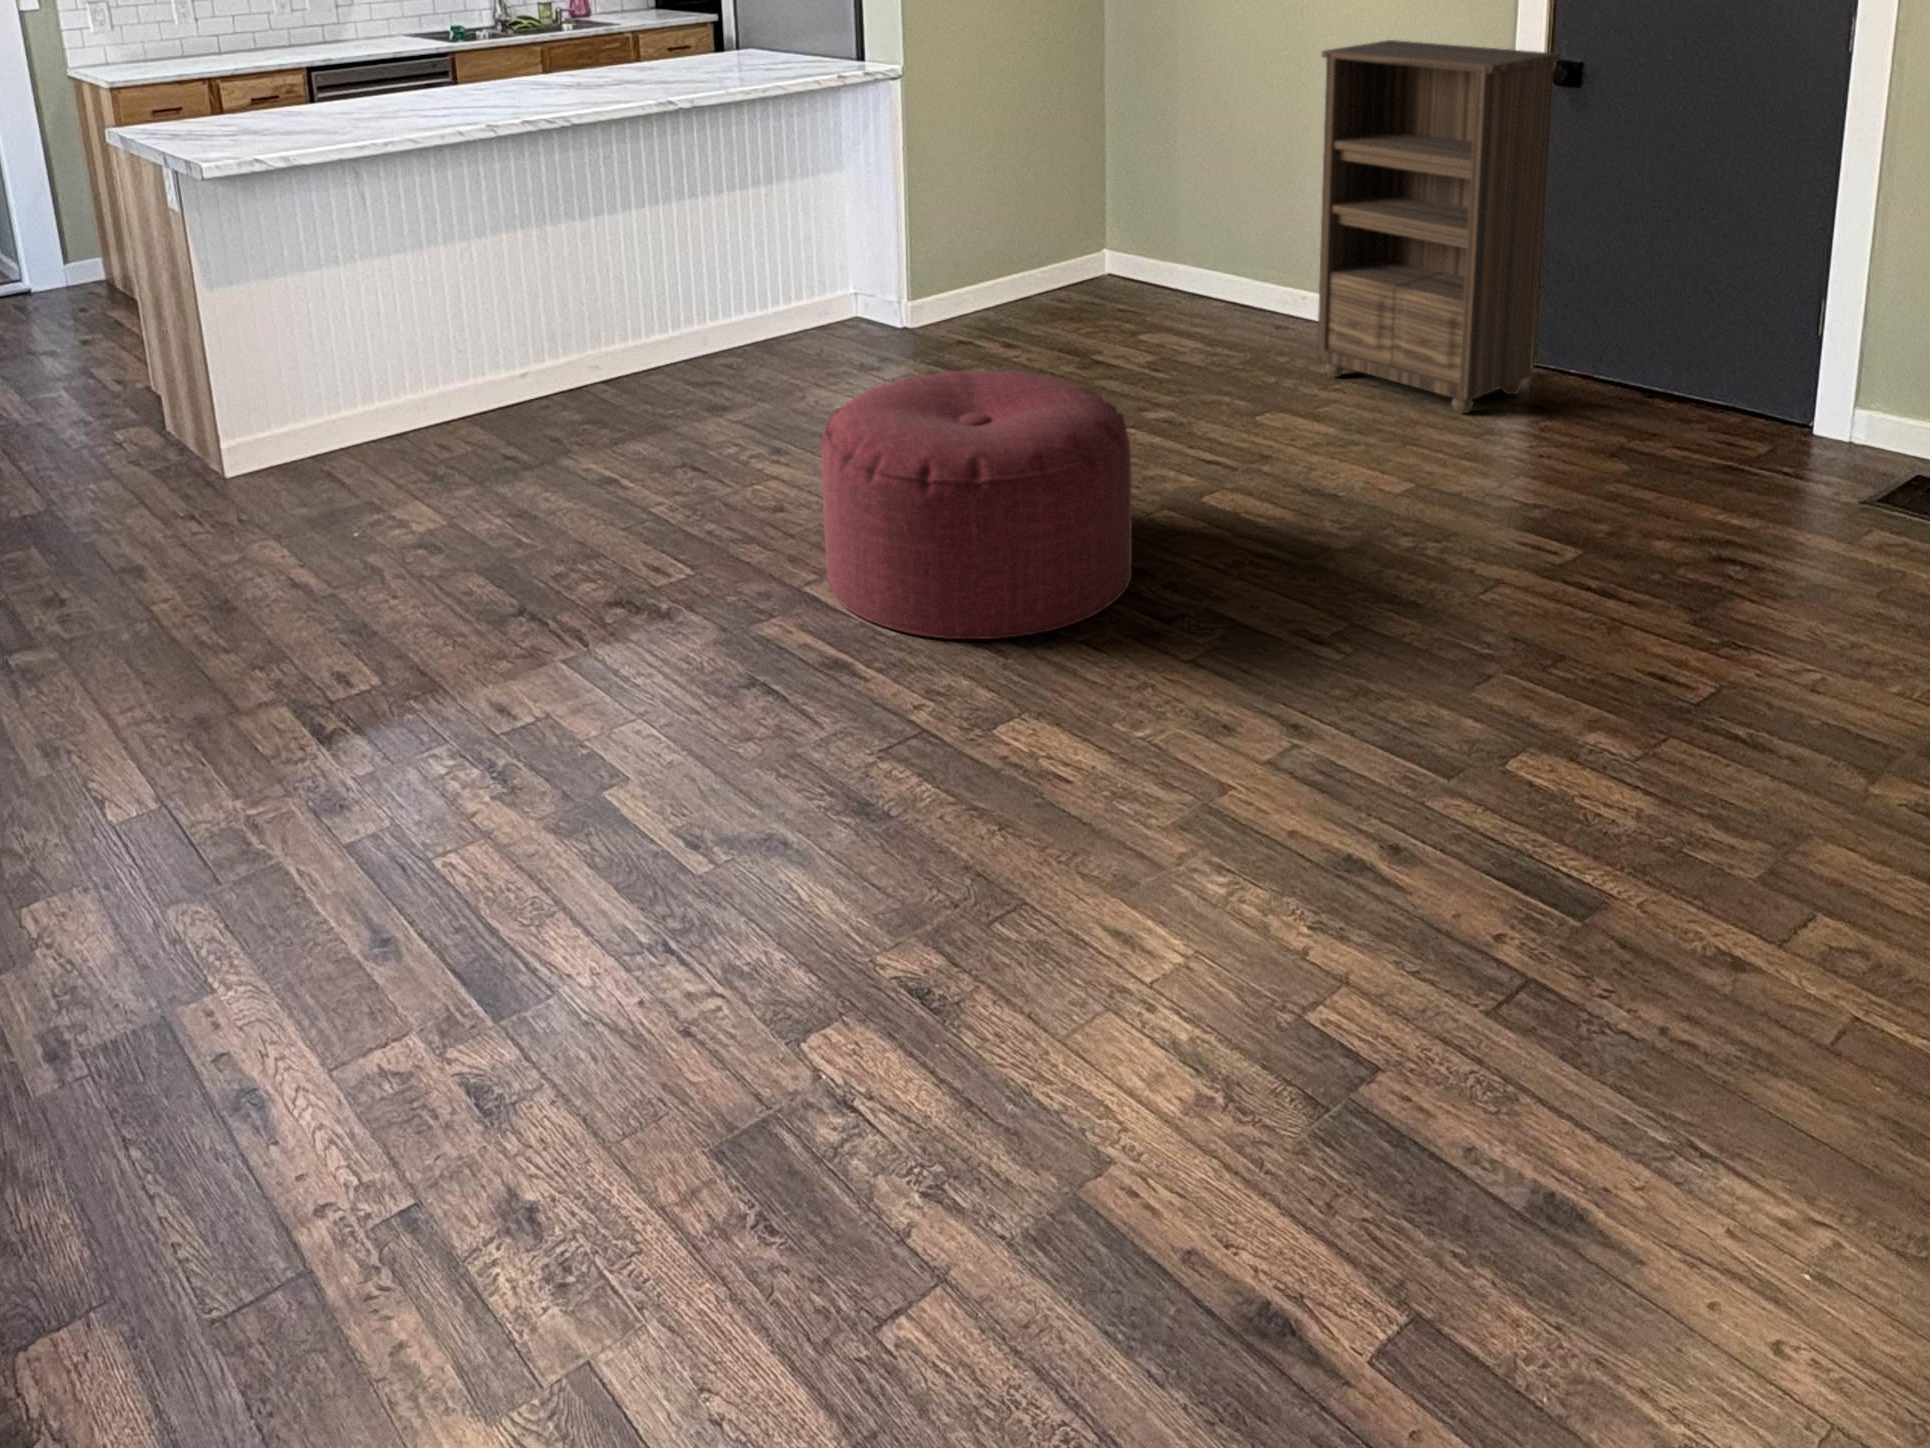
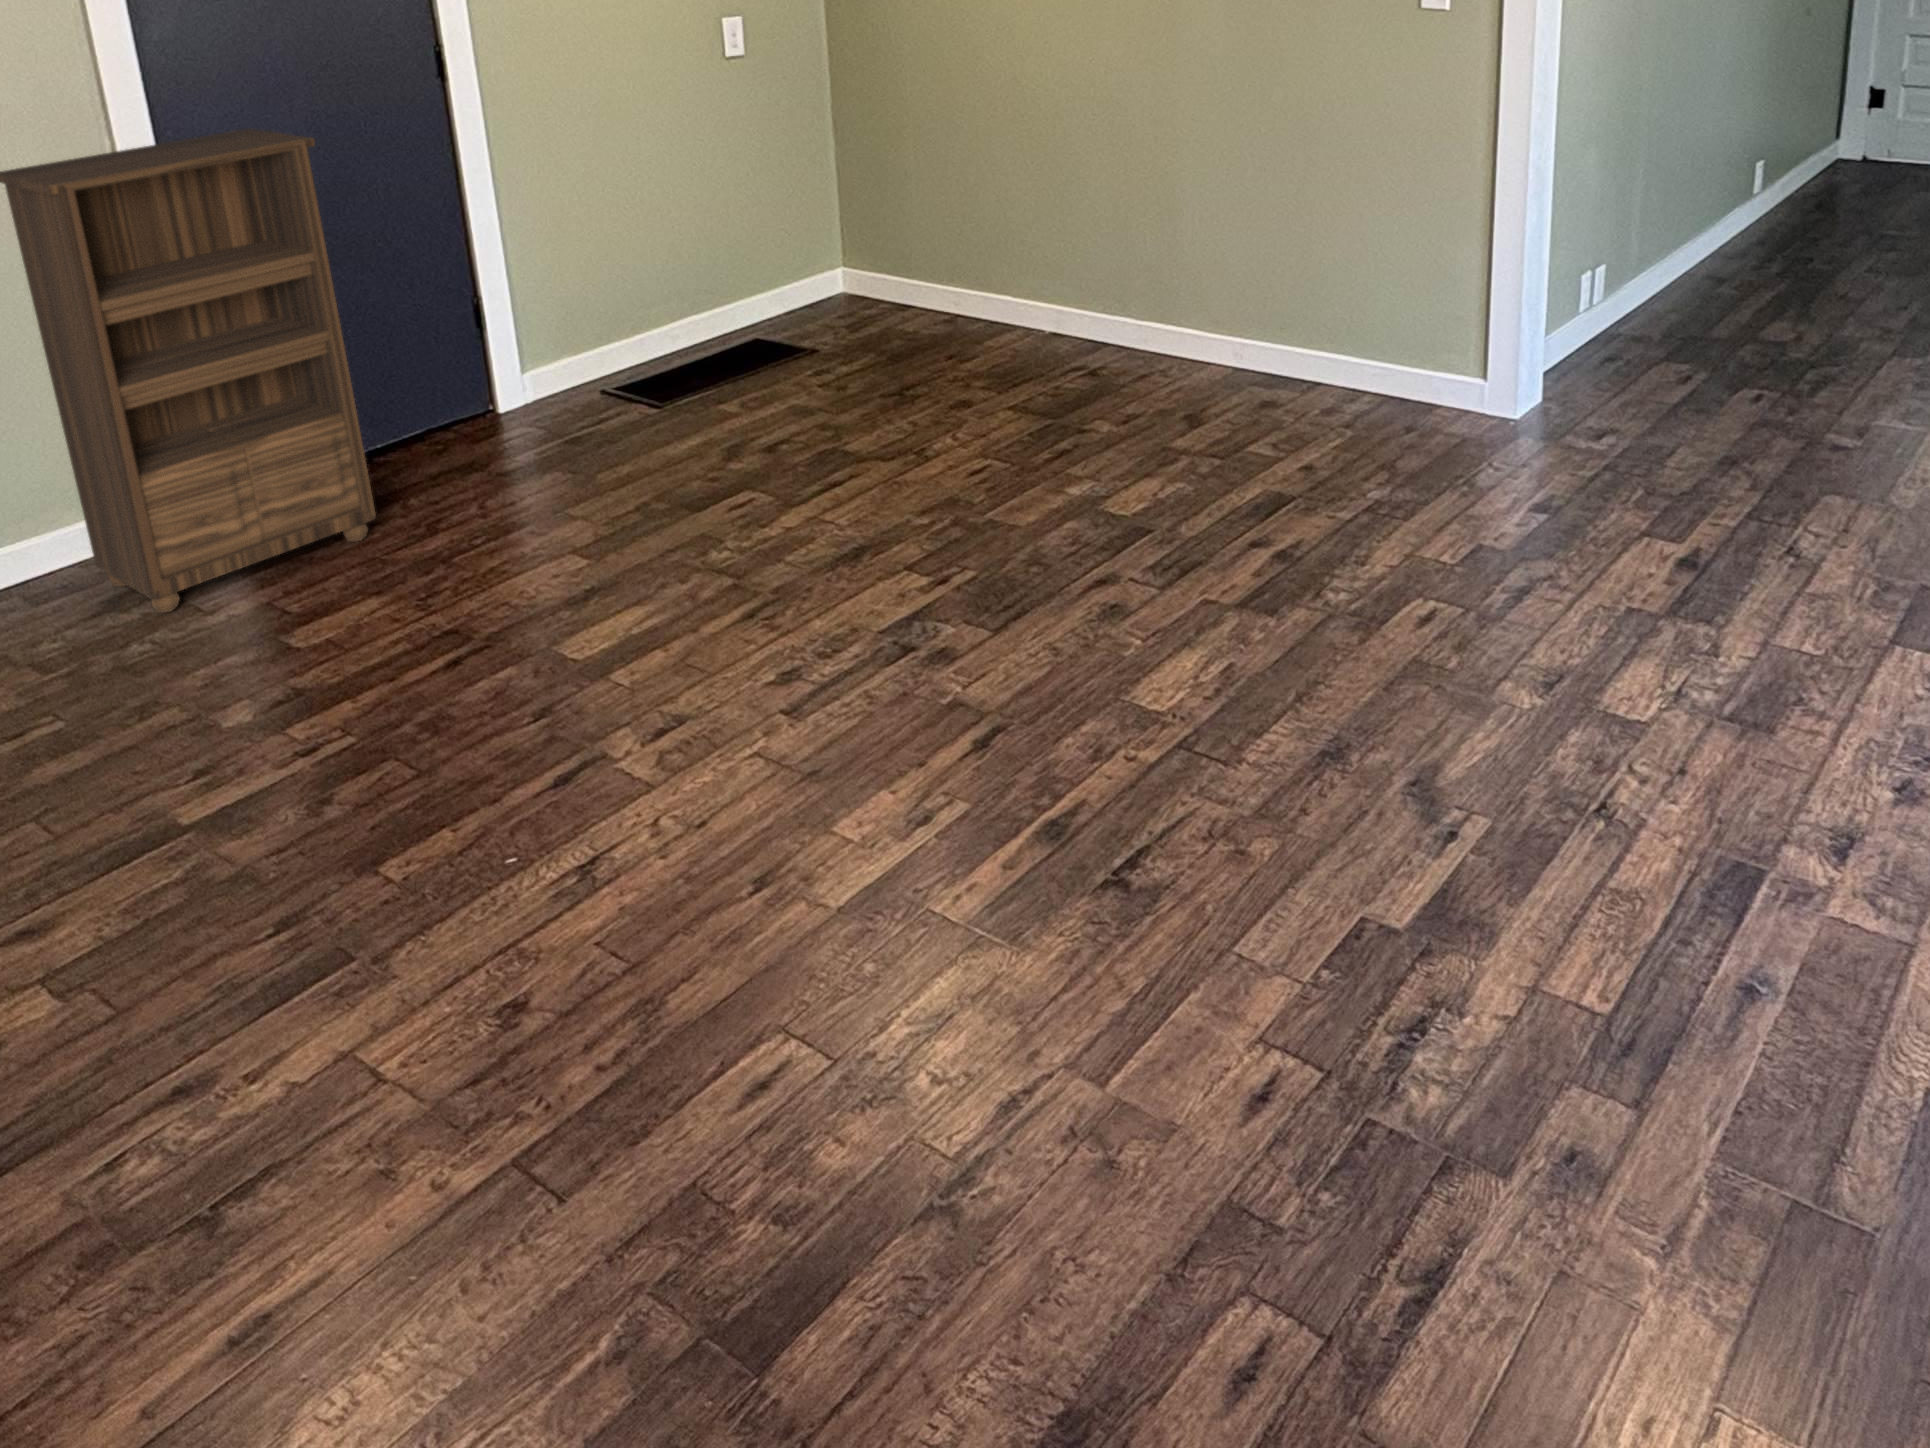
ottoman: present [821,371,1132,639] -> none [543,509,972,901]

